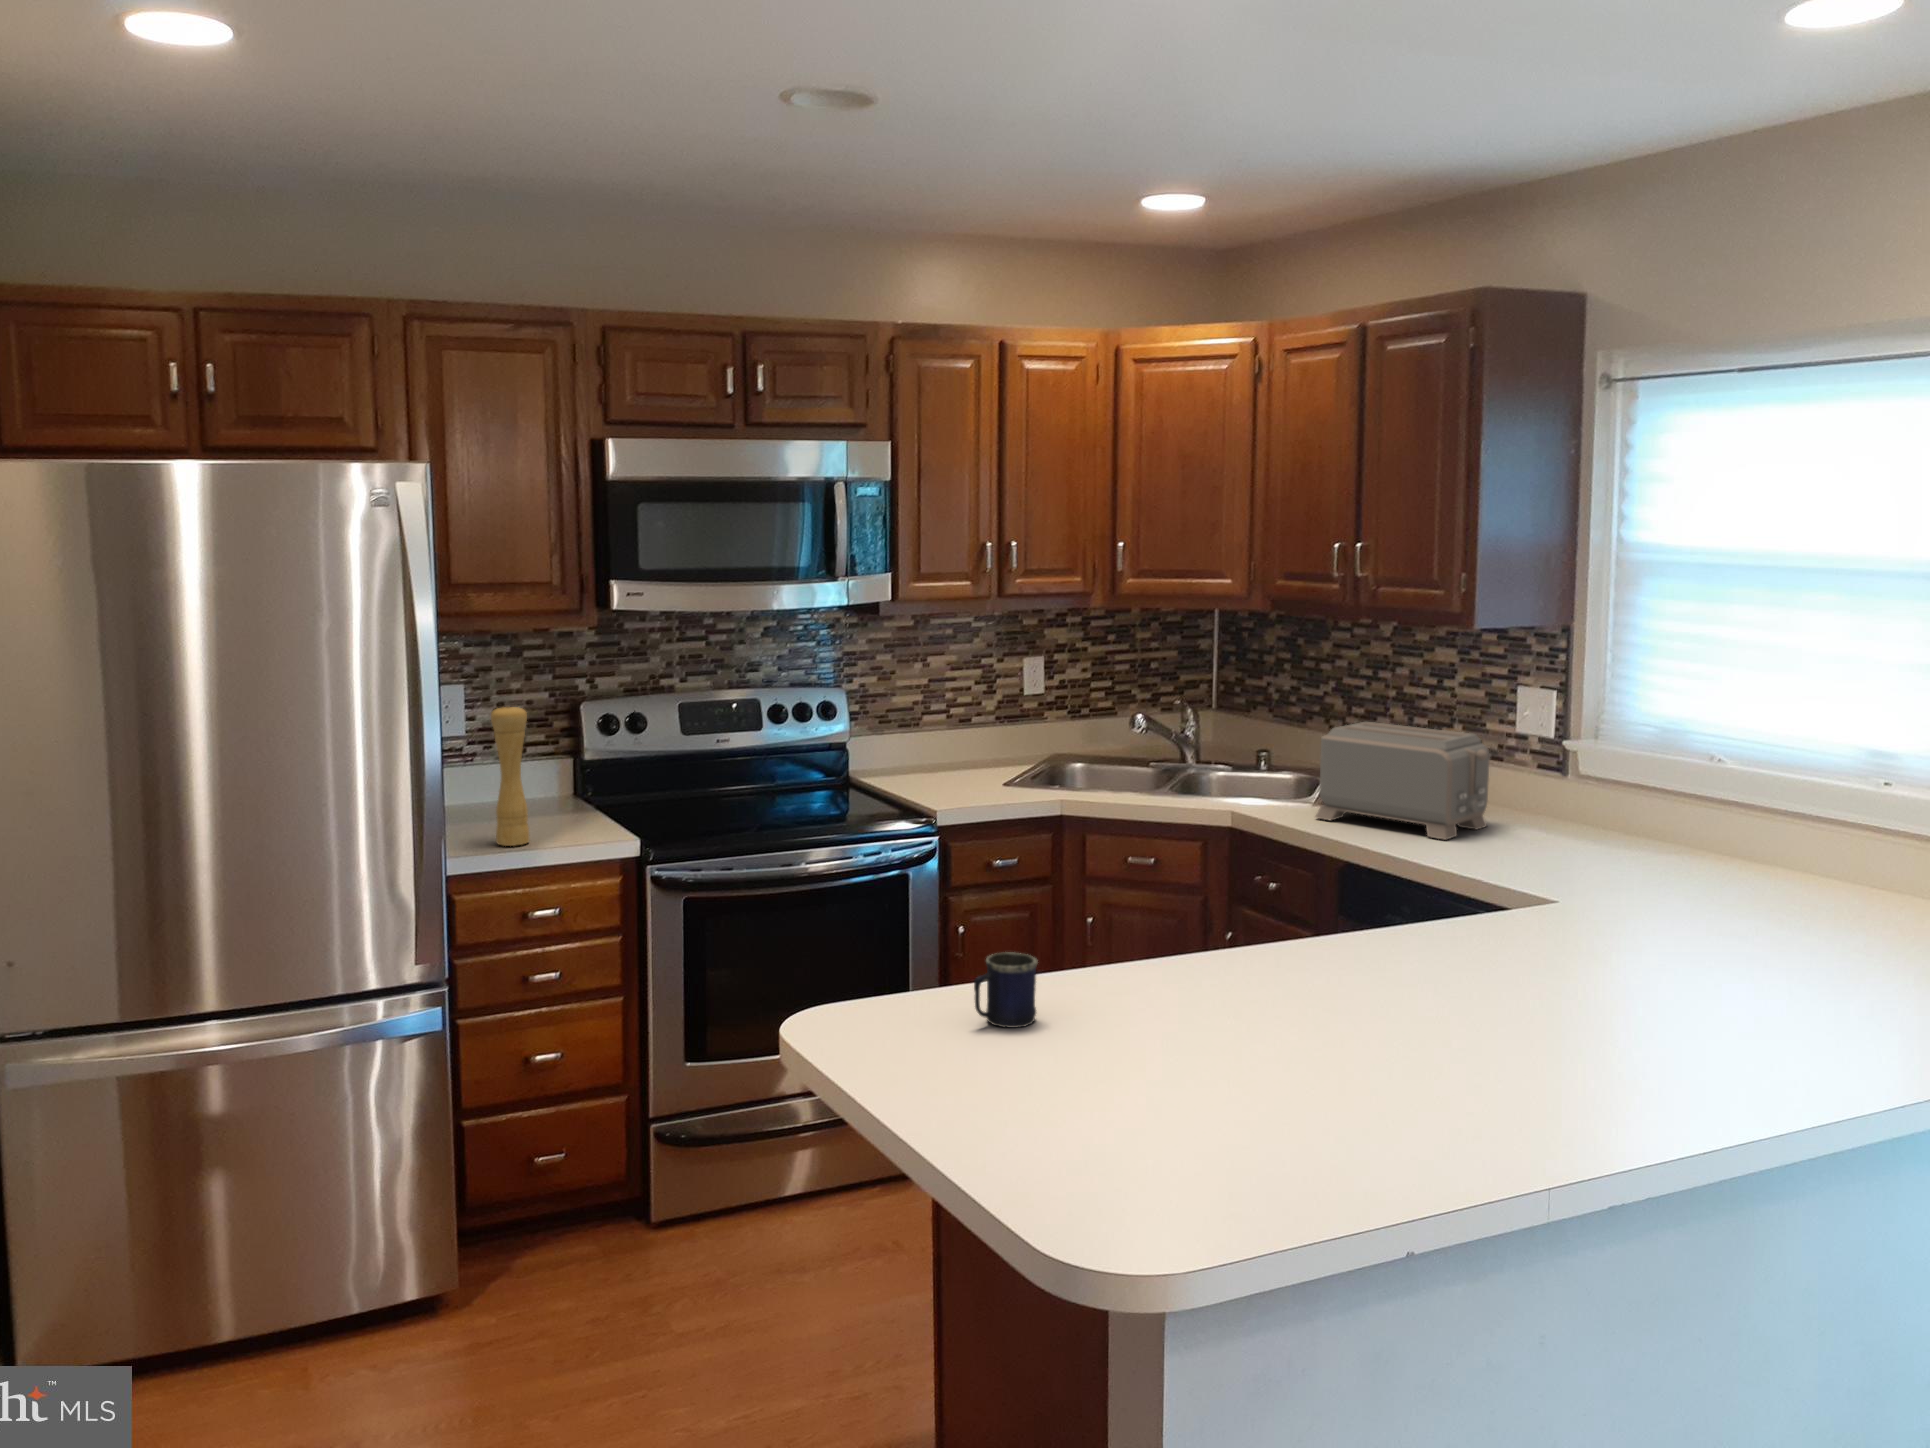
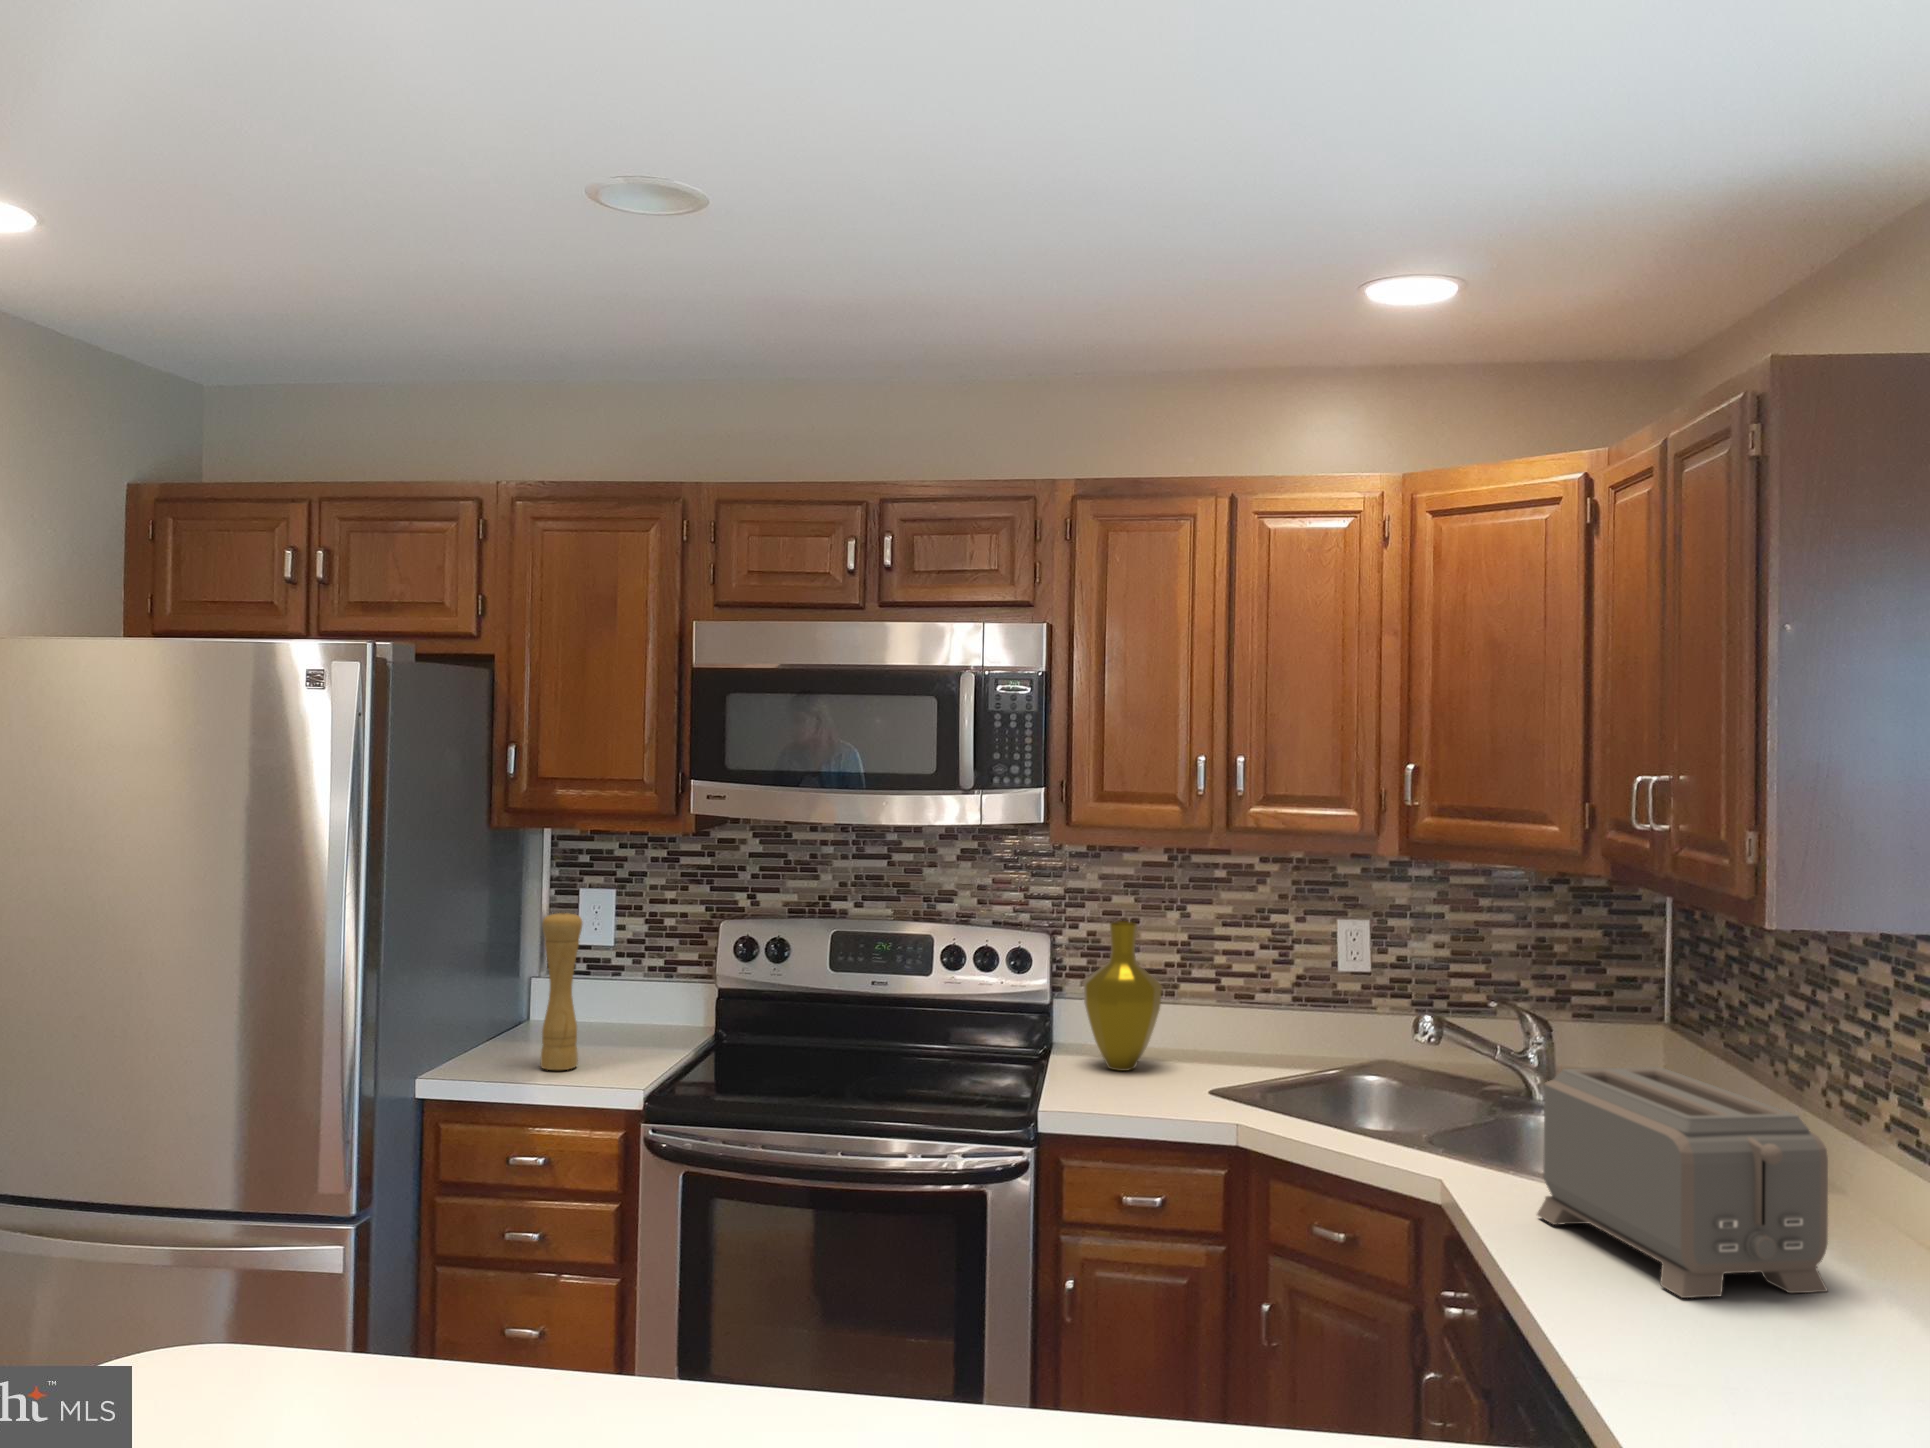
vase: none [889,672,947,783] -> present [1084,921,1162,1071]
mug: present [974,952,1038,1028] -> none [231,1294,333,1412]

